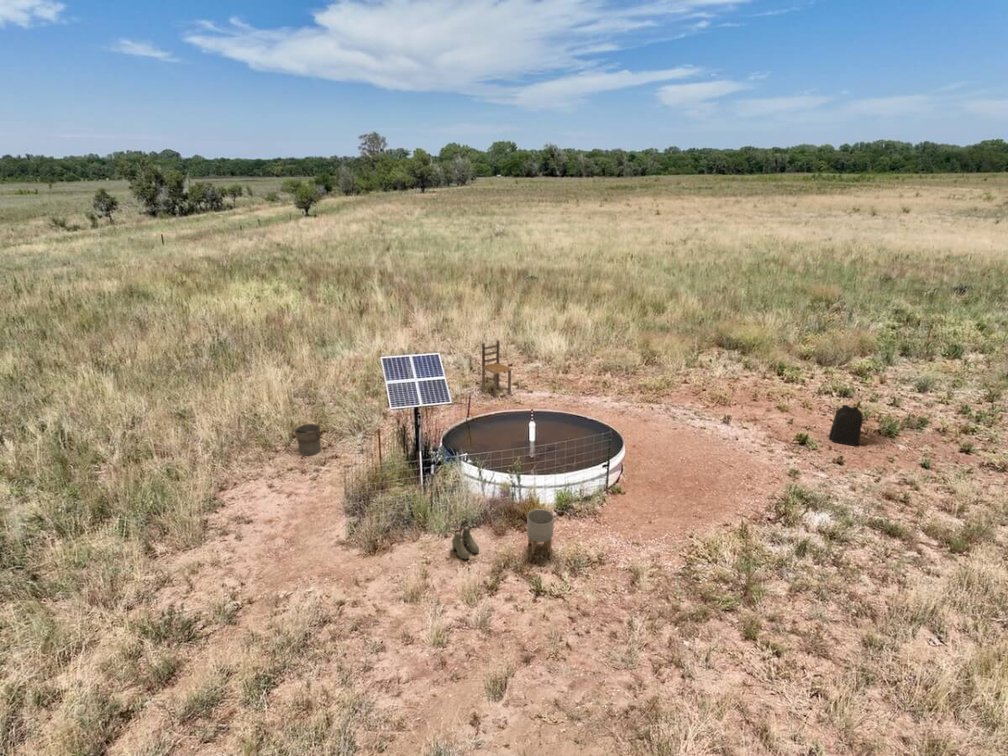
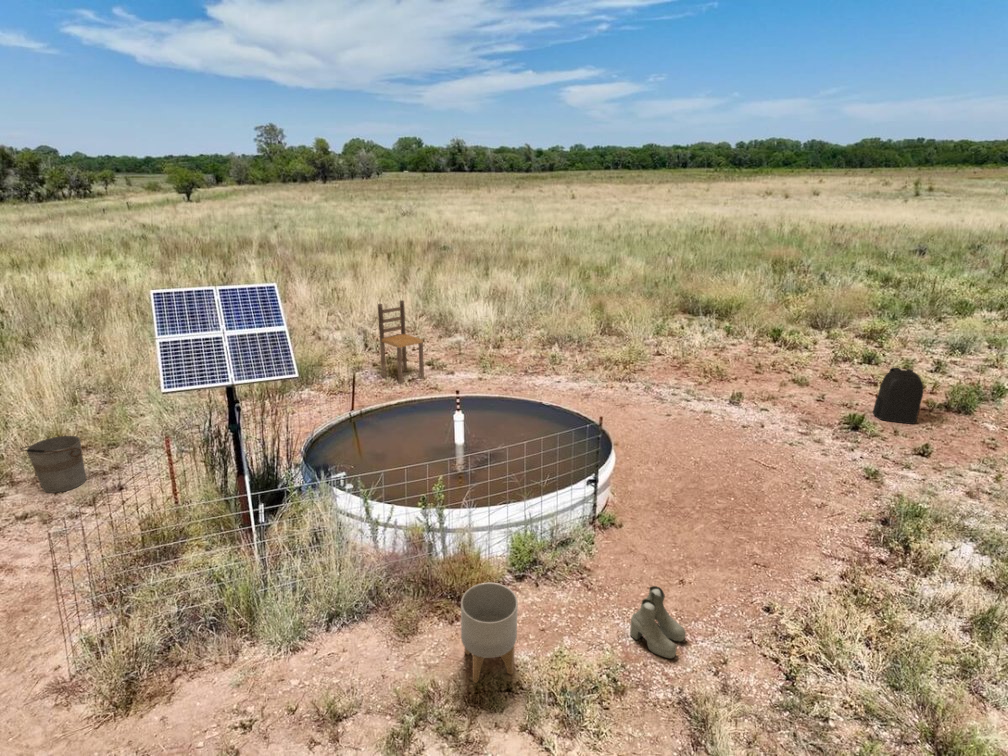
boots: present [452,525,479,560] -> present [630,586,685,659]

